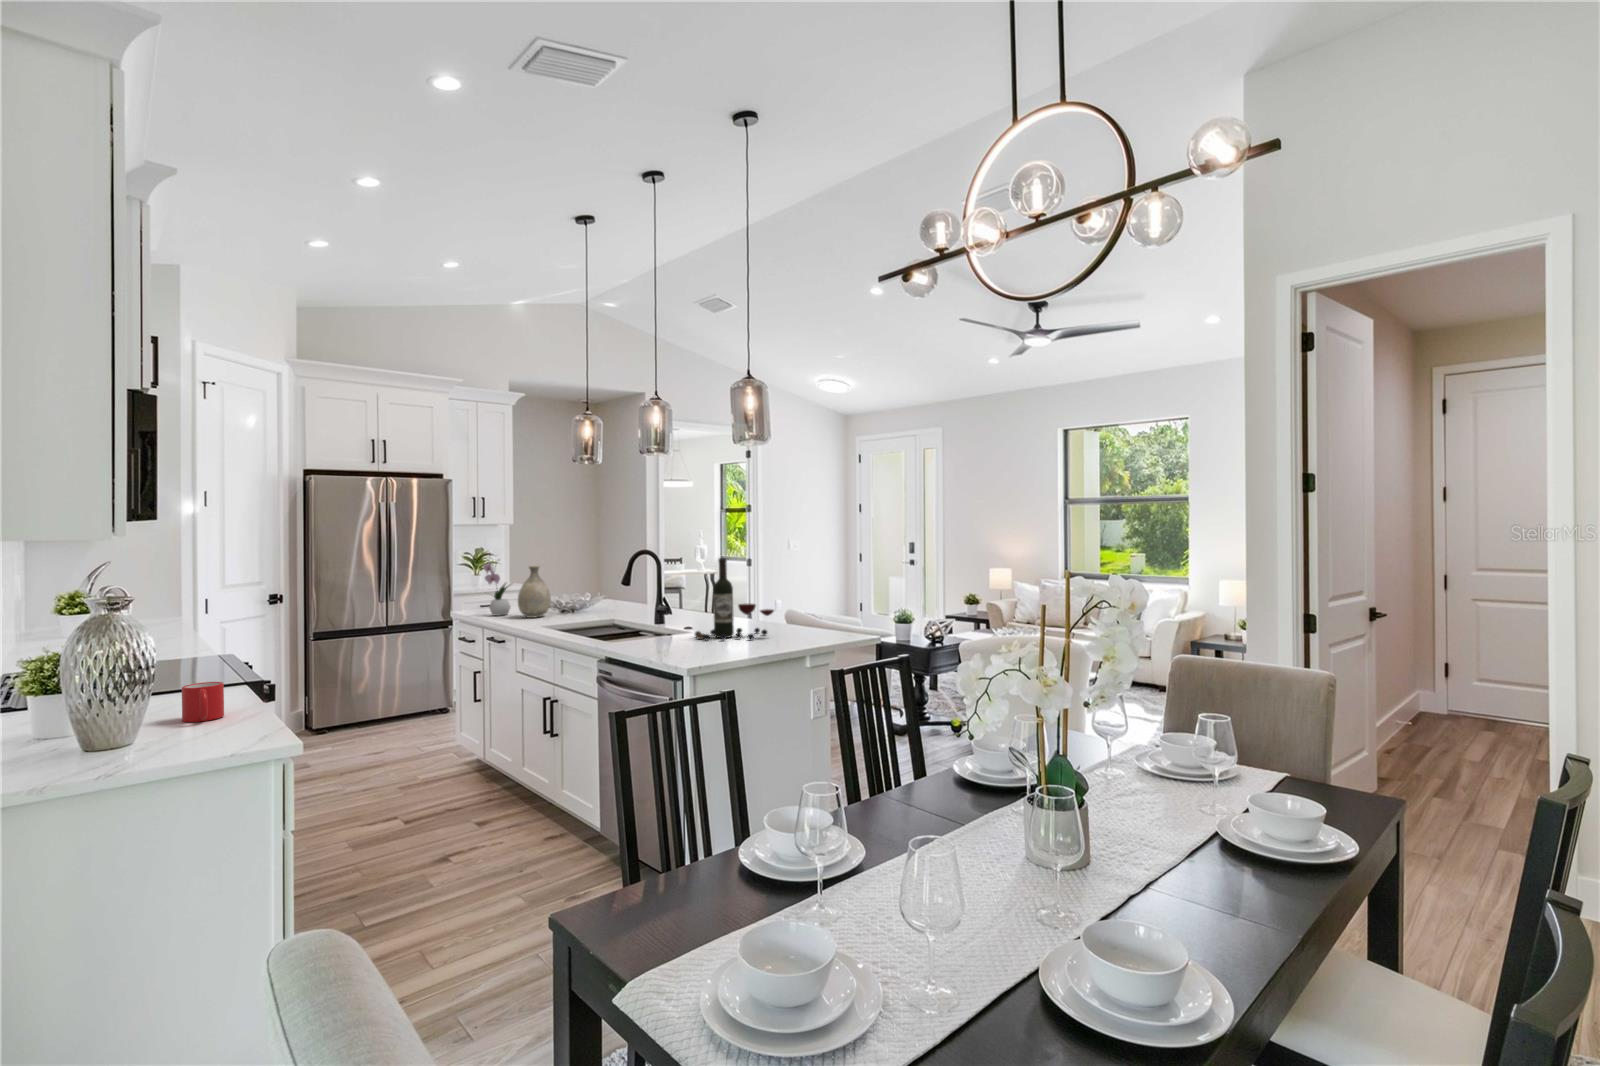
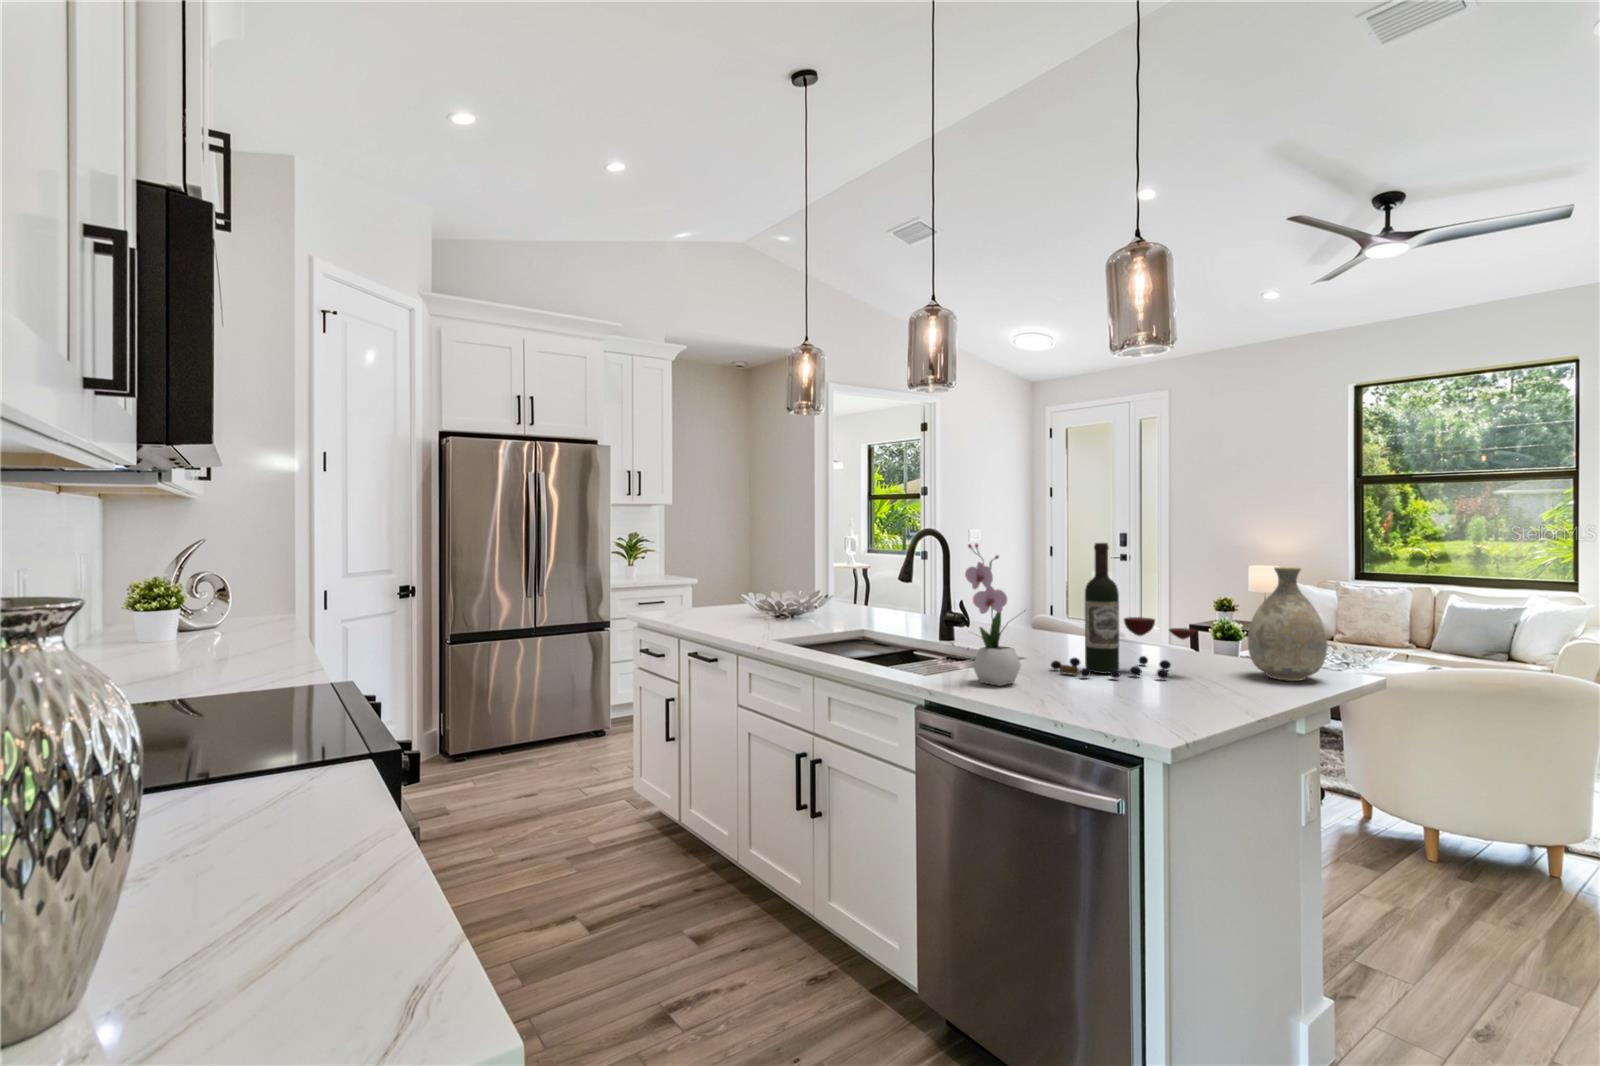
flower arrangement: present [483,563,511,616] -> present [965,544,1025,686]
vase: present [518,566,551,618] -> present [1248,567,1327,681]
mug: present [182,682,224,722] -> none [252,823,355,946]

